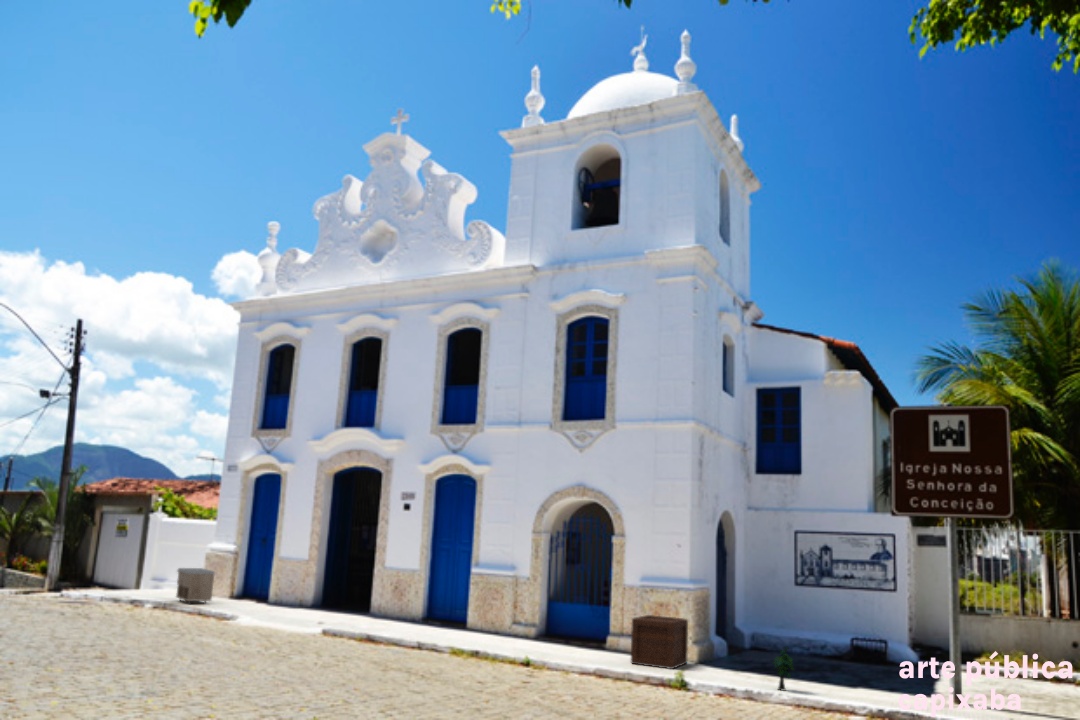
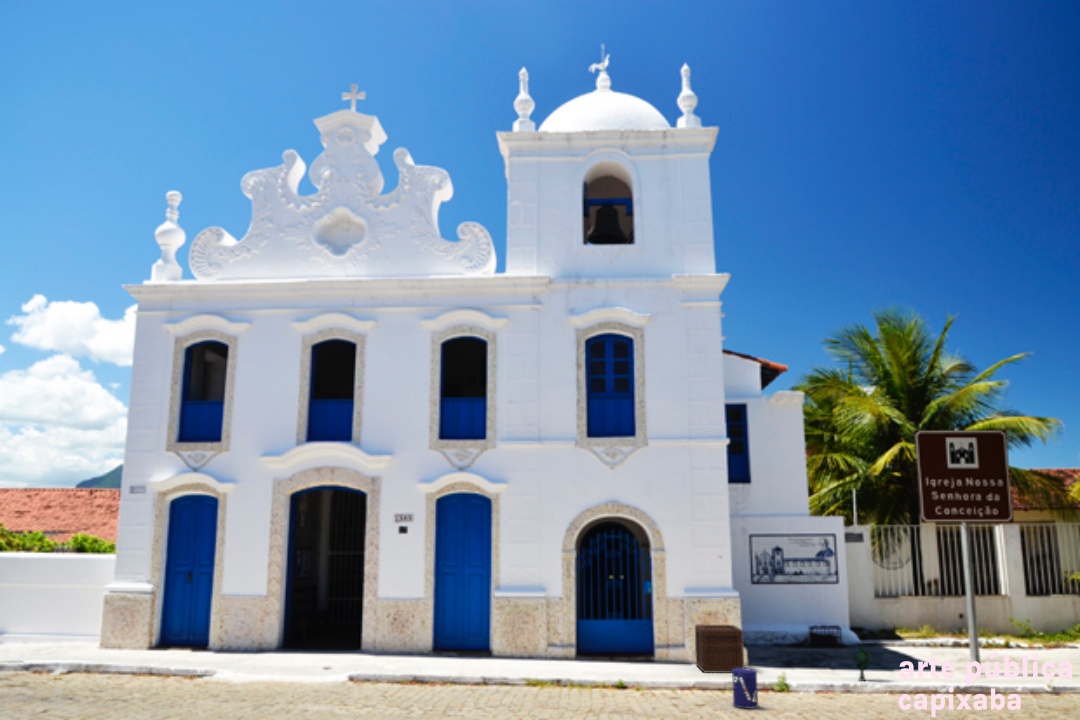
storage bench: present [176,568,214,603] -> none [63,615,126,662]
waste bin: none [554,648,581,690] -> present [732,668,759,709]

